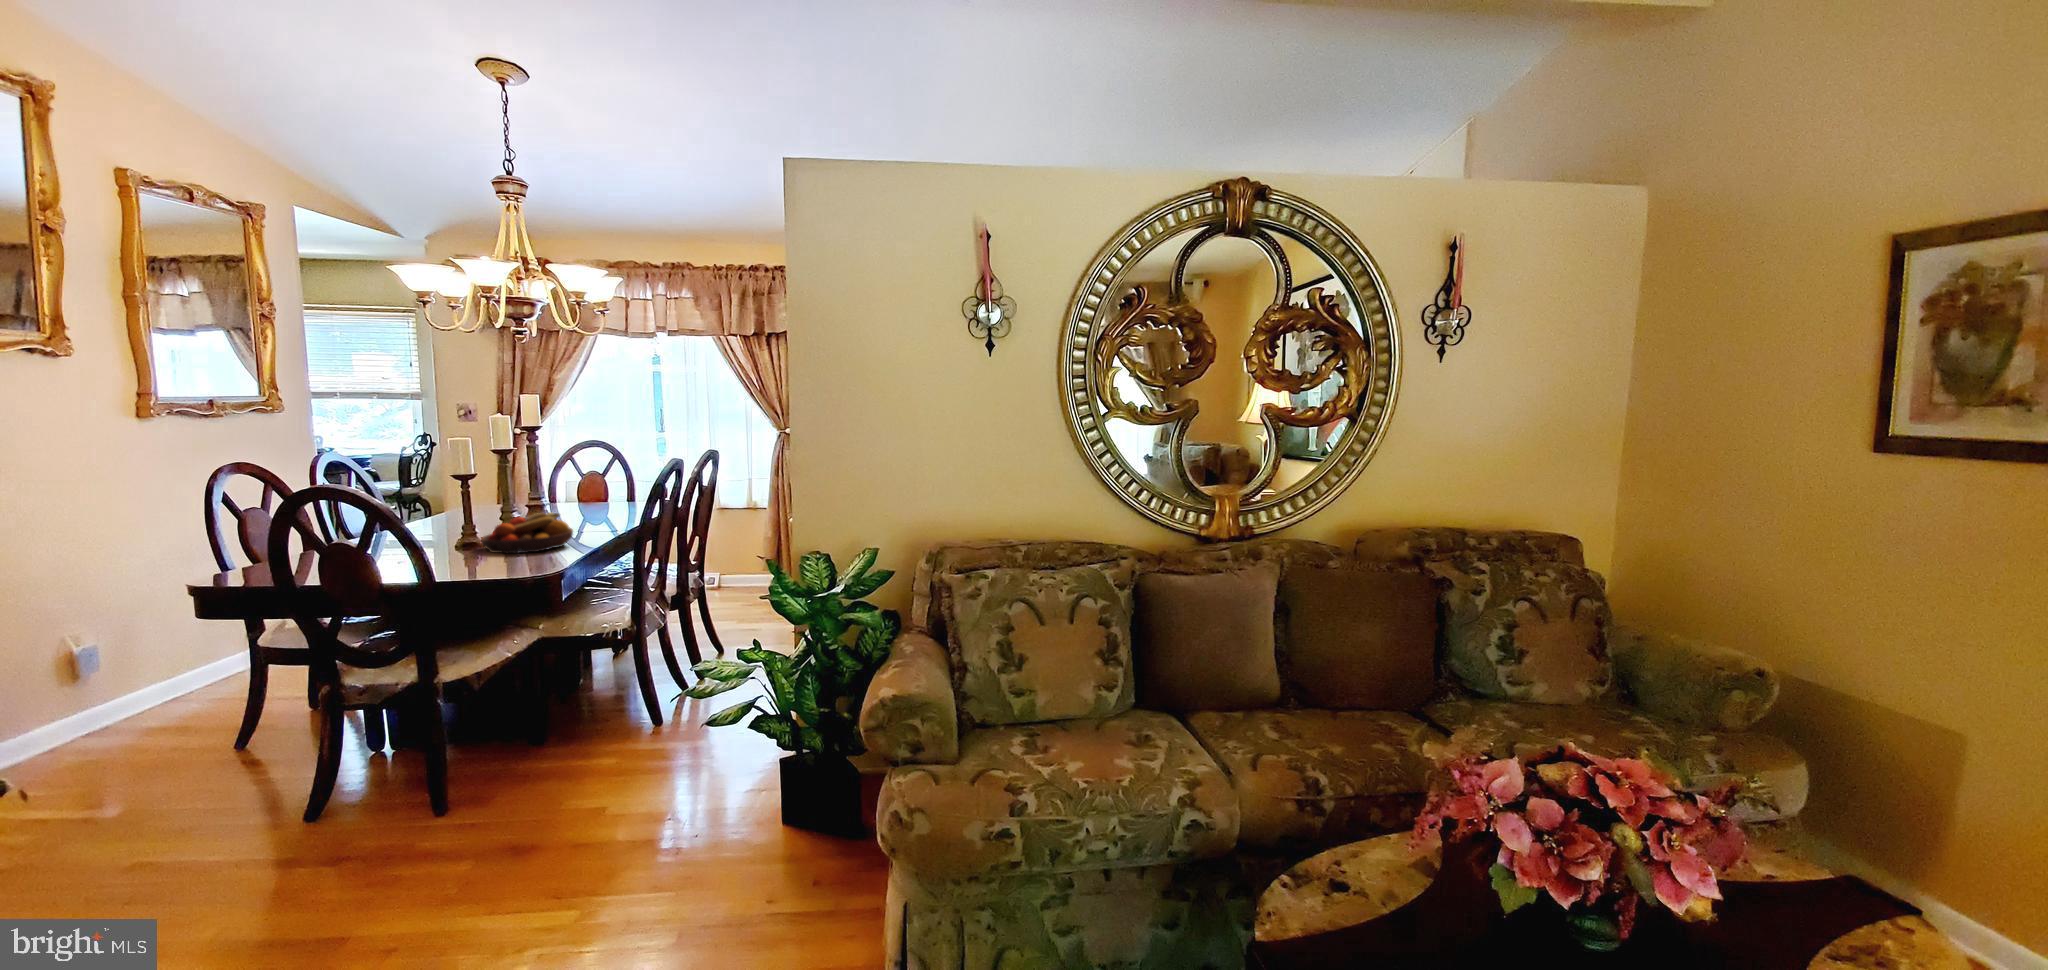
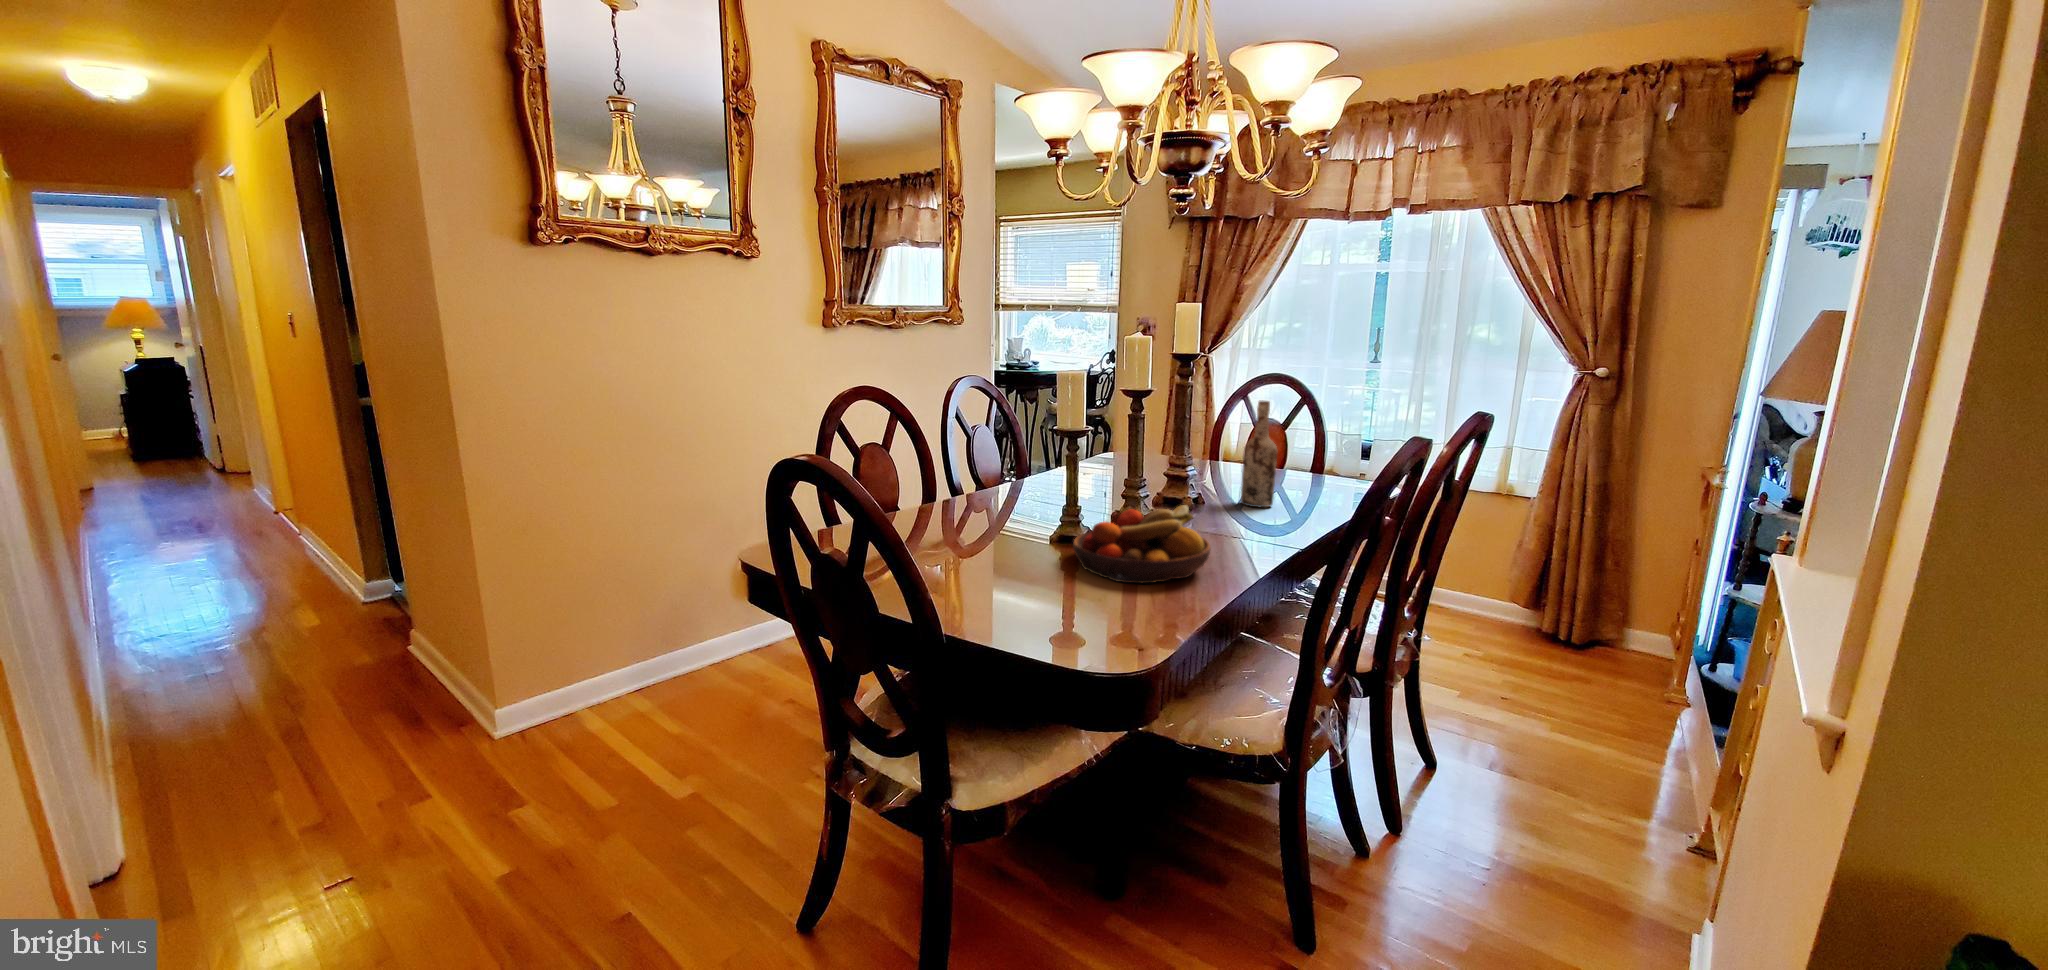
wine bottle: none [579,454,604,520] -> present [1241,400,1277,507]

